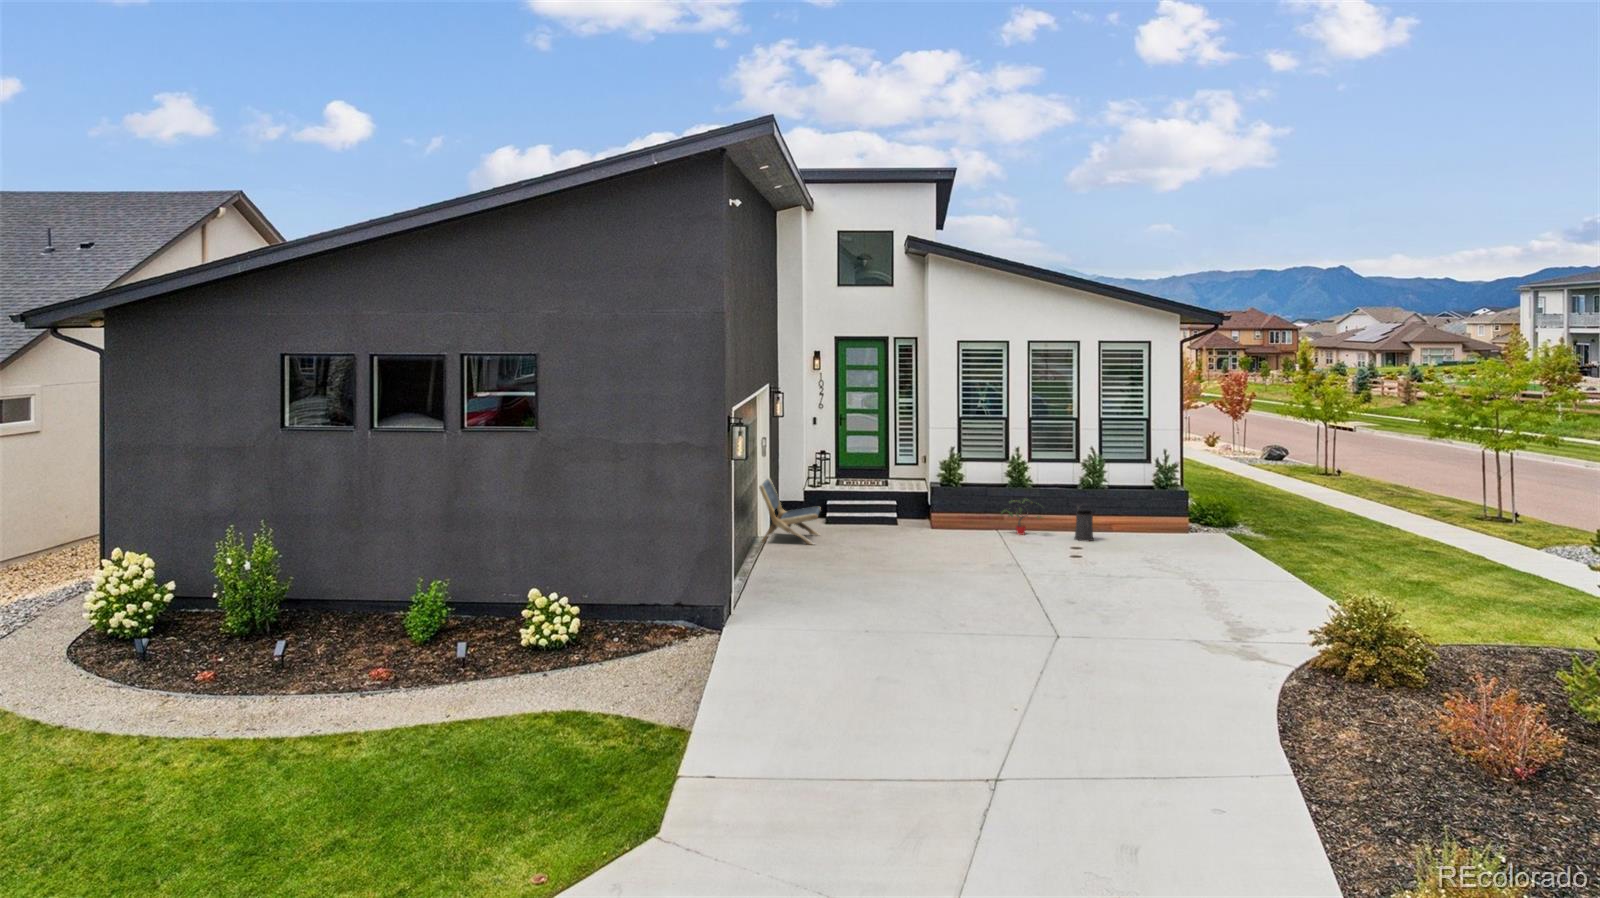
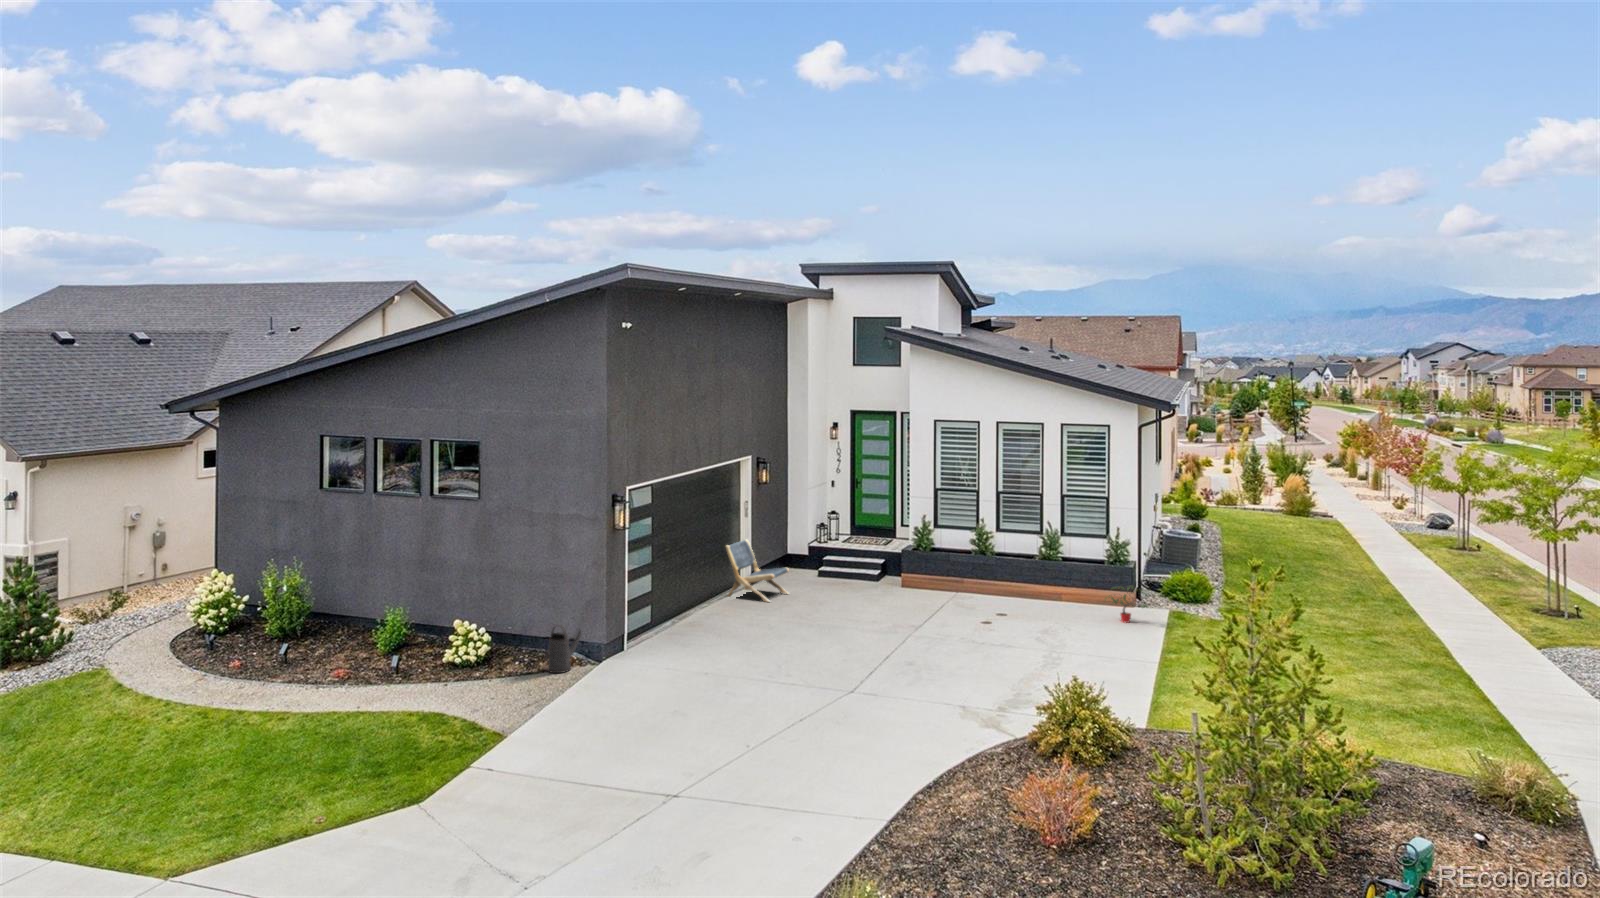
potted plant: present [1001,500,1041,535] -> present [1105,586,1148,623]
watering can: present [1075,505,1093,541] -> present [545,625,583,673]

